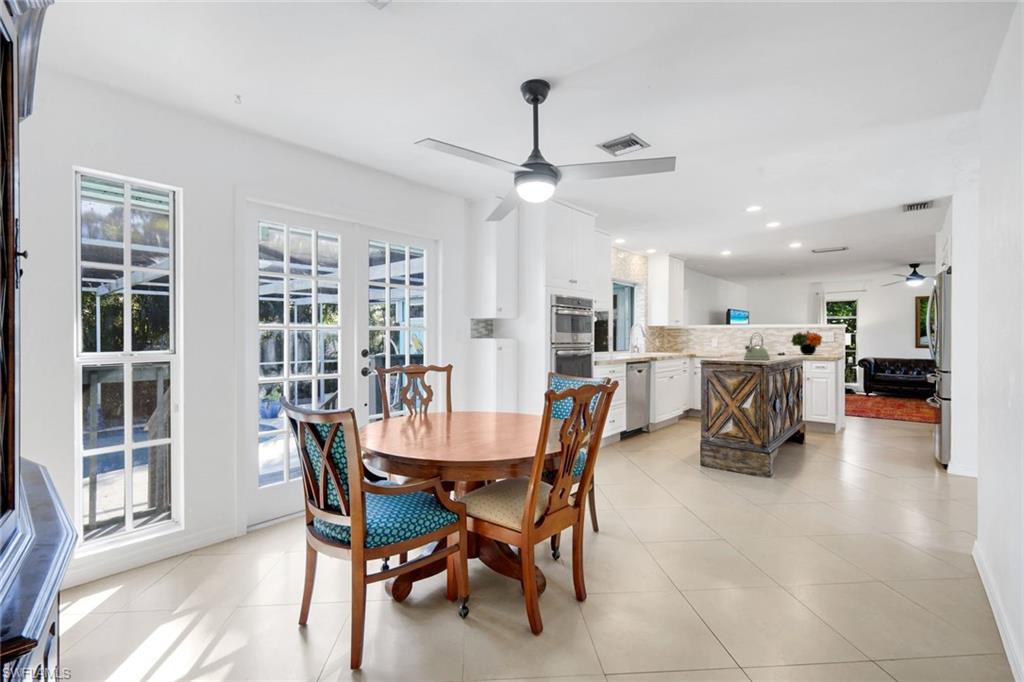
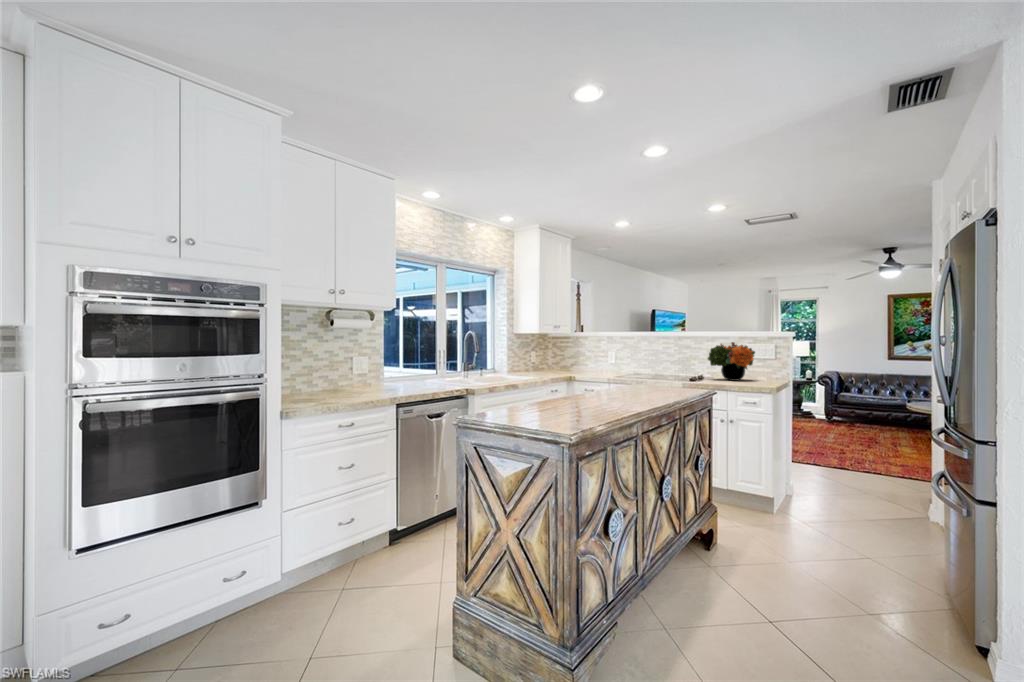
kettle: present [744,335,770,360] -> none [556,355,612,417]

